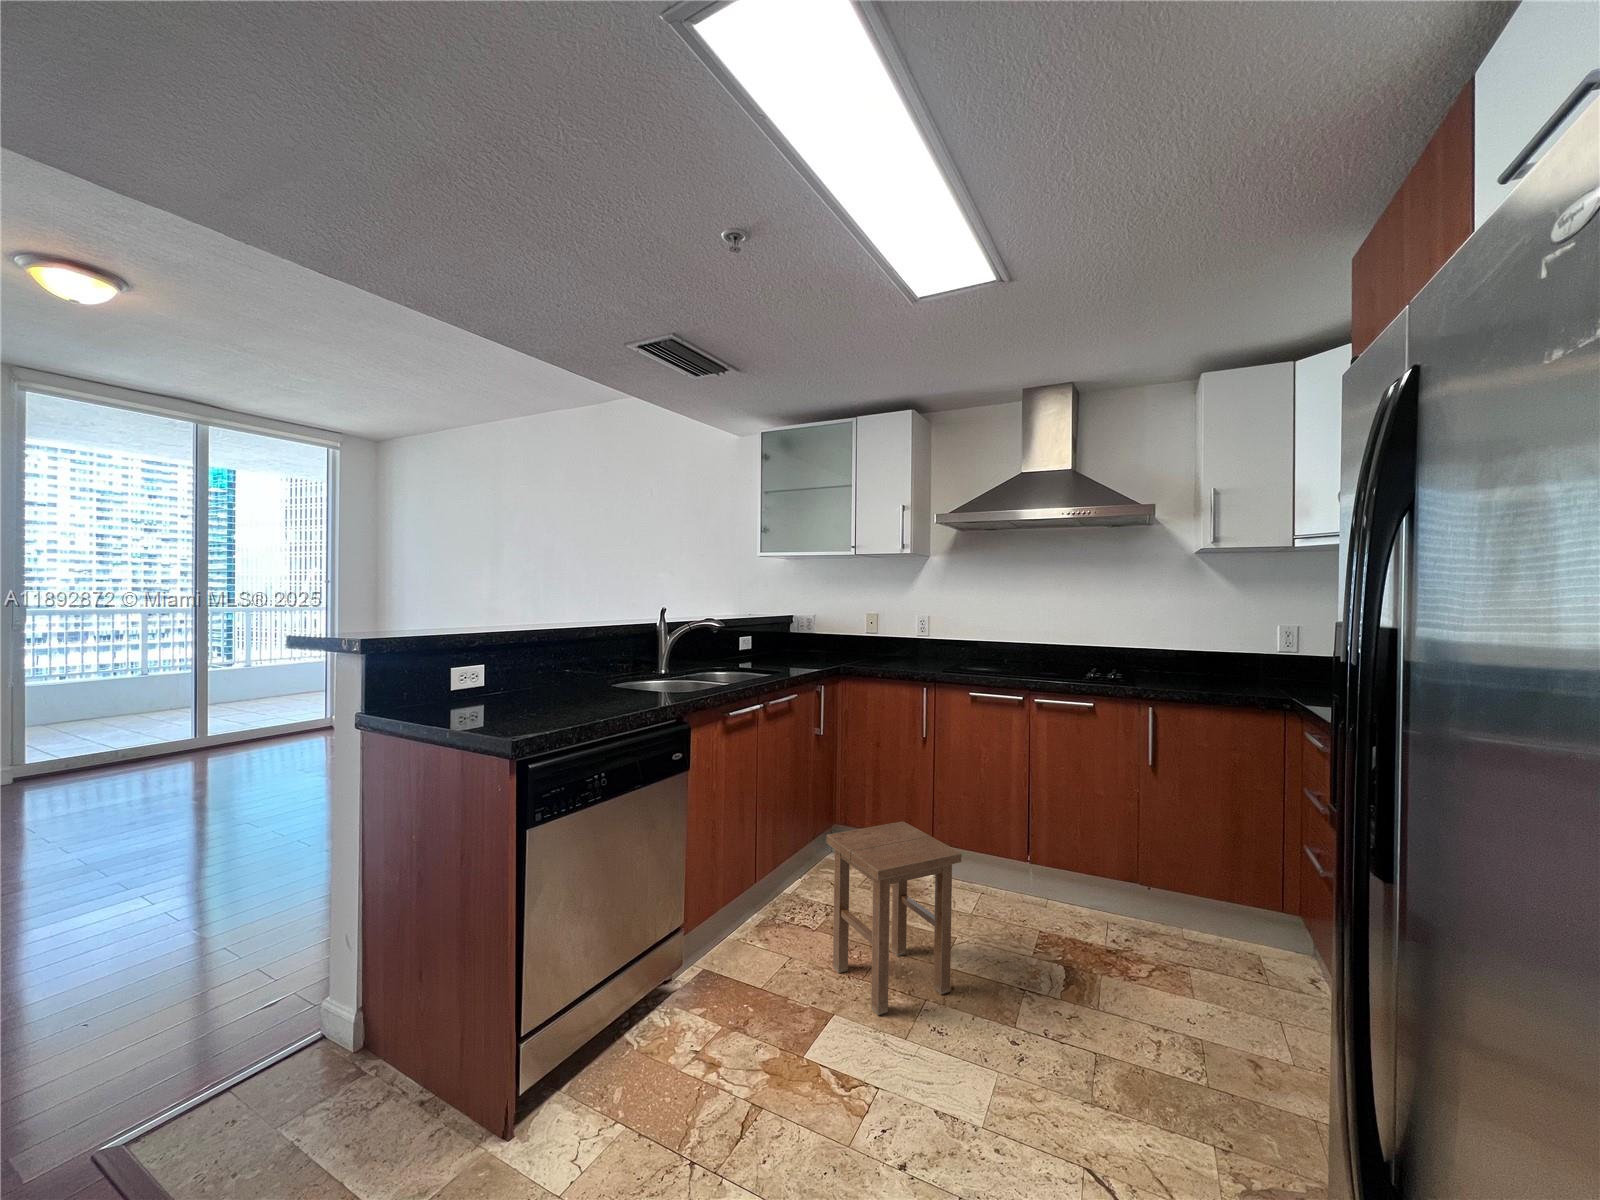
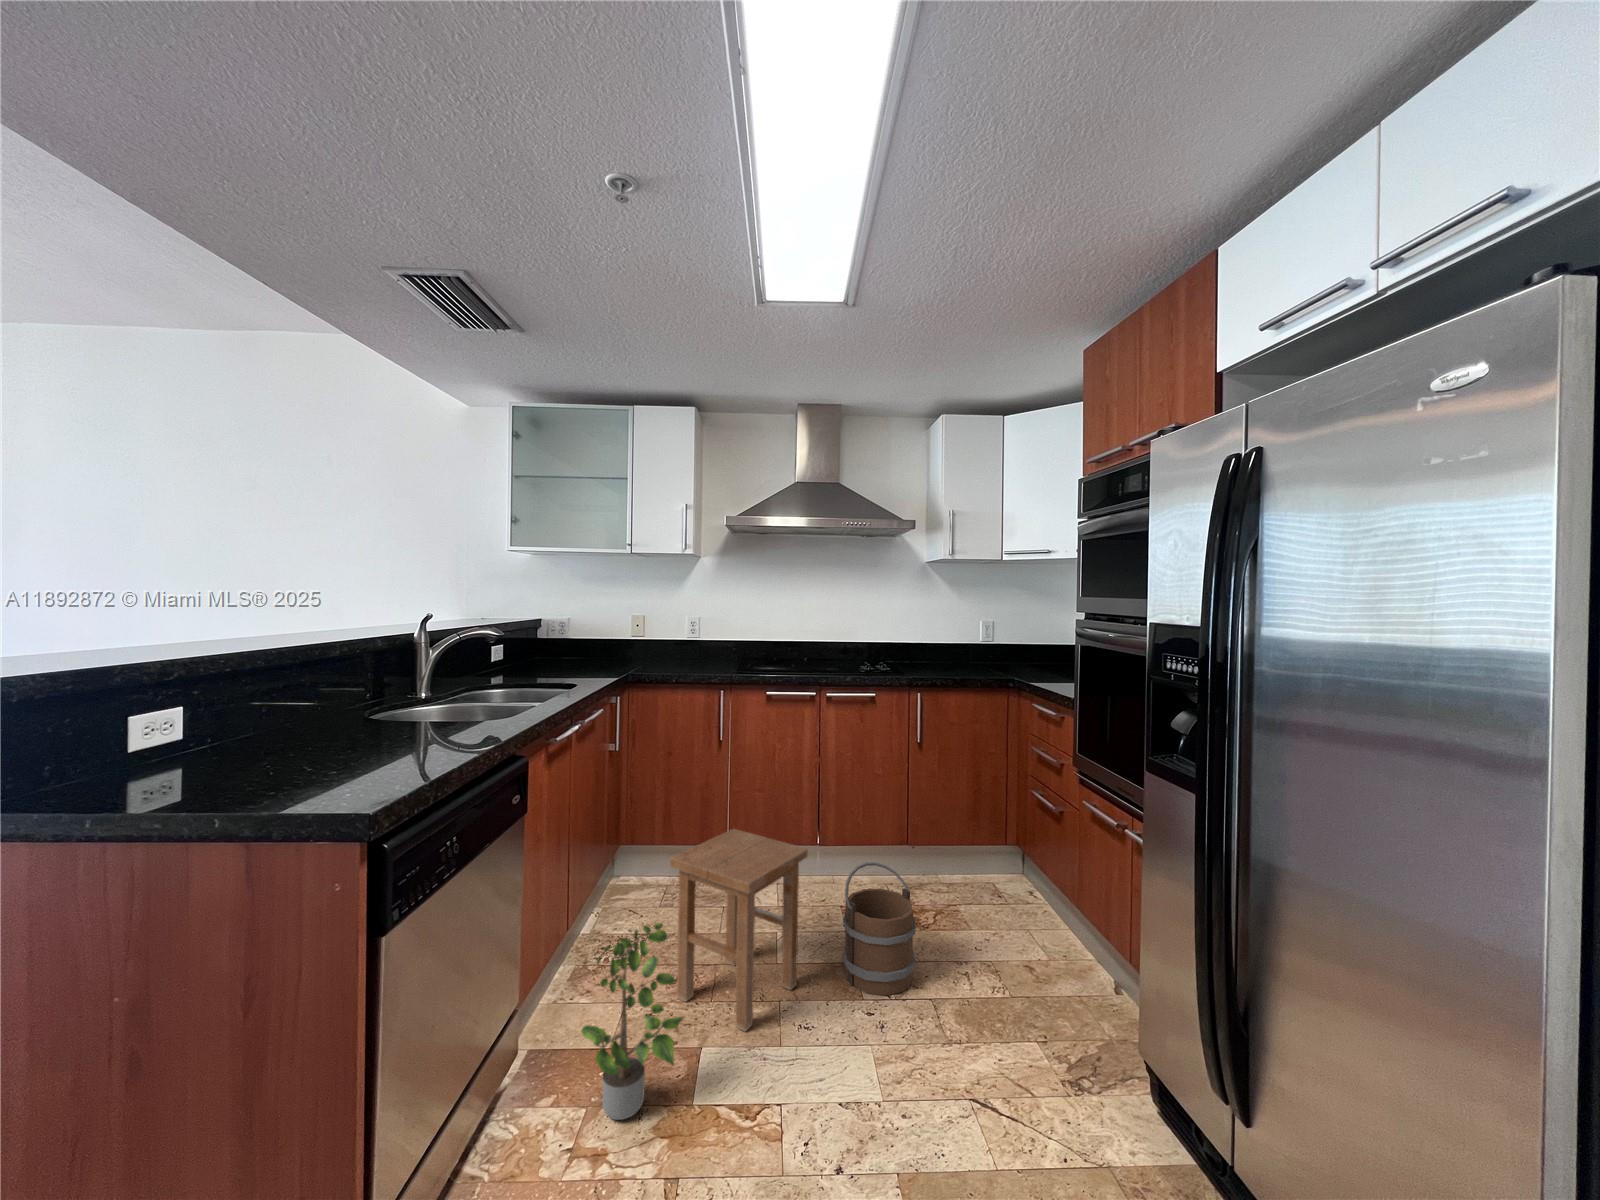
potted plant: none [715,879,808,1046] -> present [582,923,683,1120]
bucket: none [1005,884,1092,1035] -> present [843,862,916,995]

